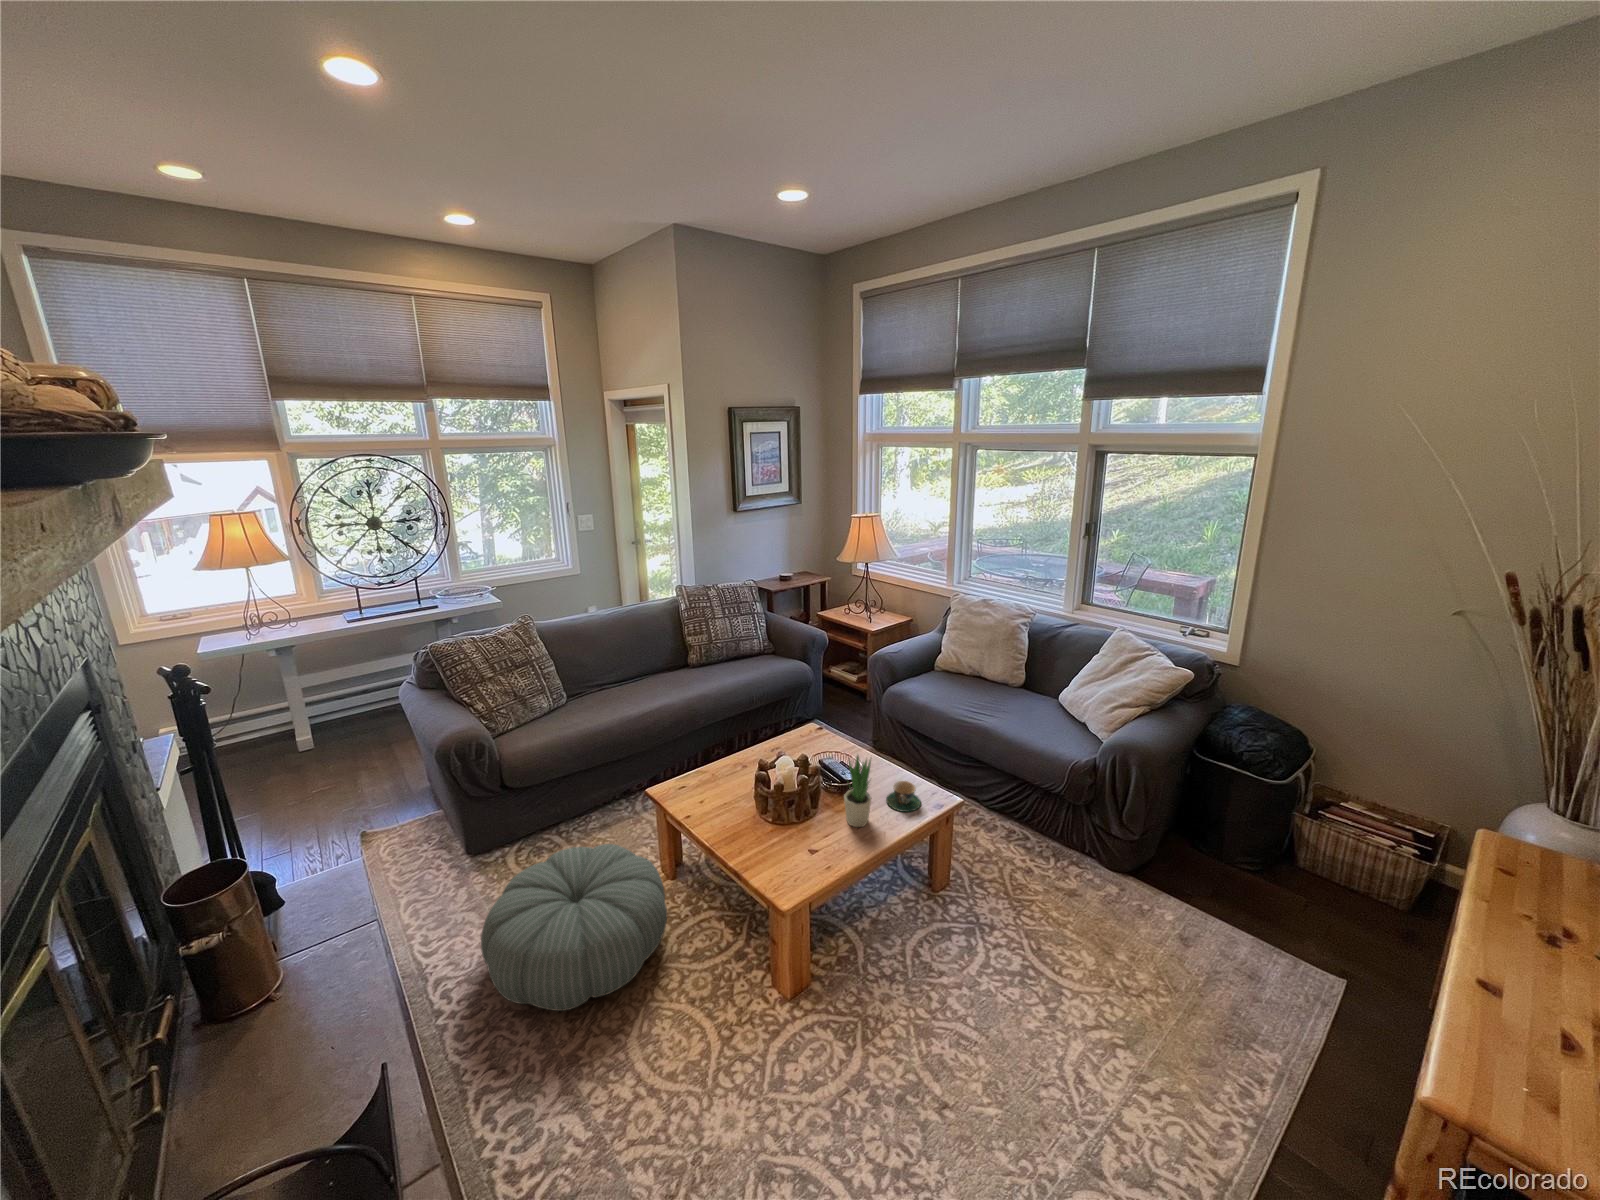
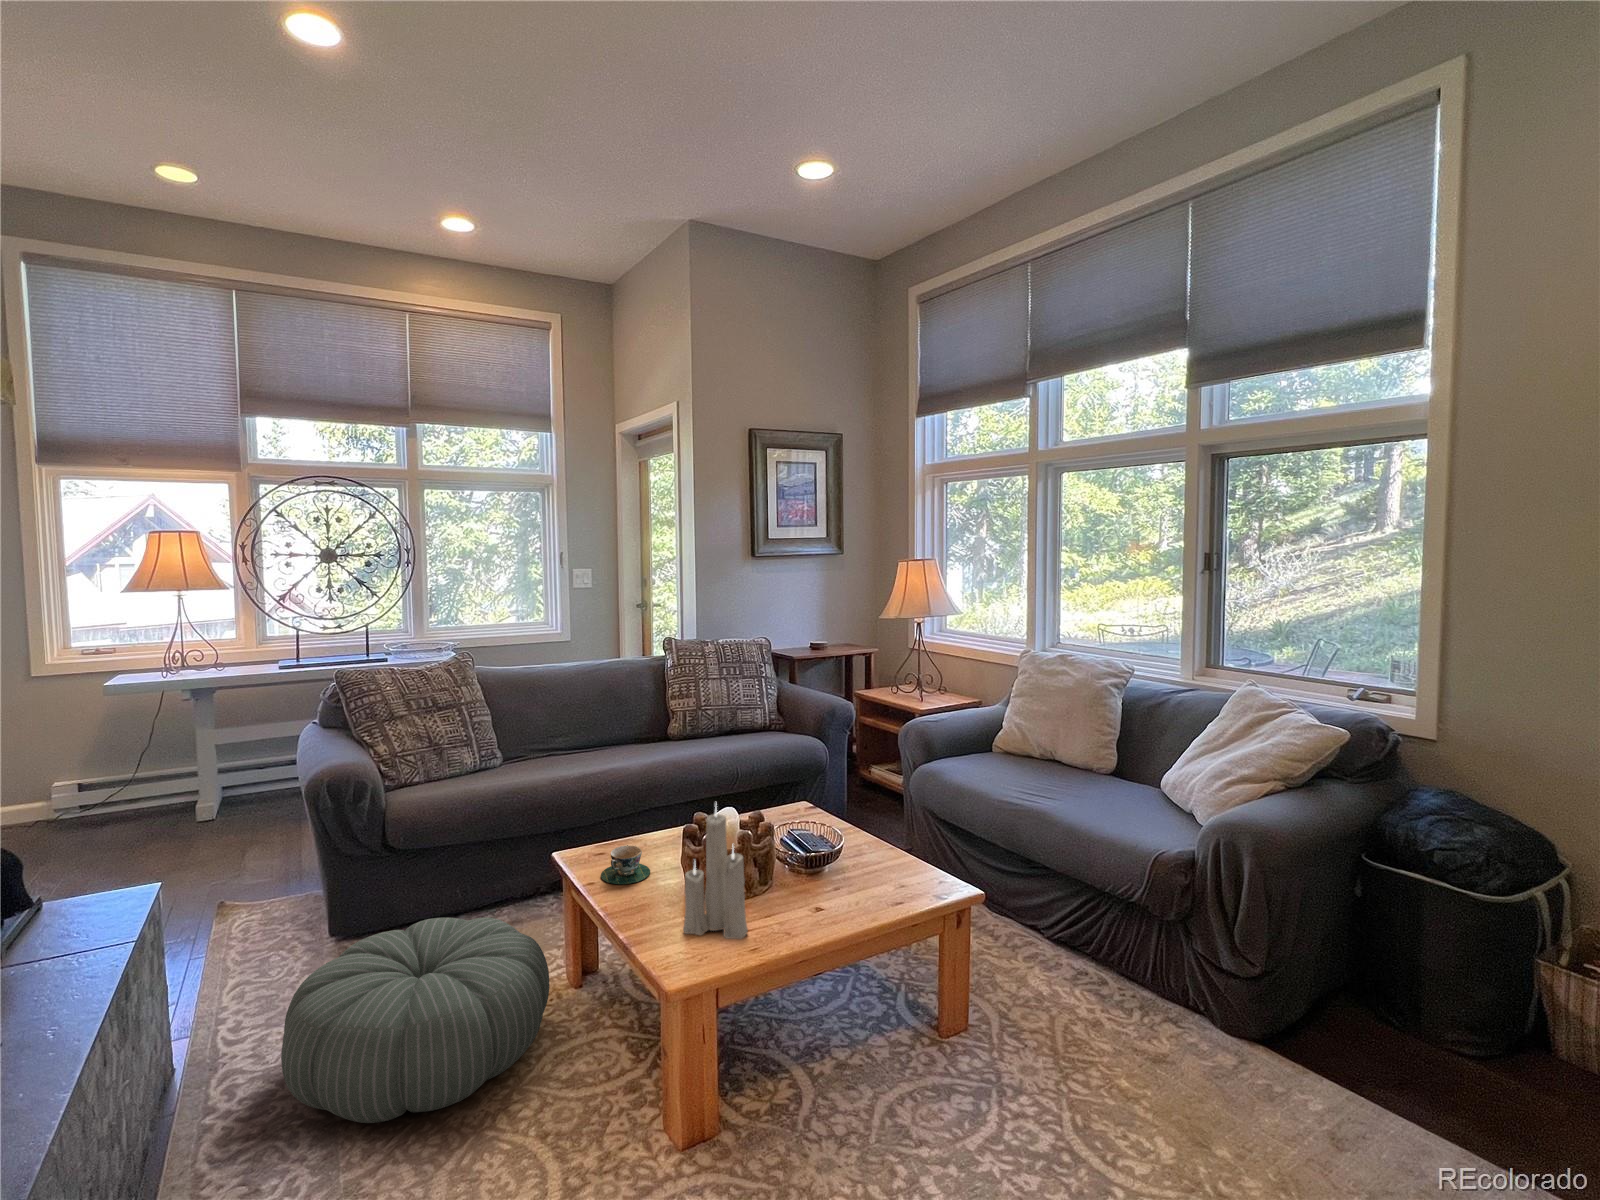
potted plant: present [844,756,872,827] -> none [797,795,841,909]
candle: none [773,765,819,862] -> present [683,804,748,939]
teacup: present [886,781,921,812] -> present [601,845,650,884]

